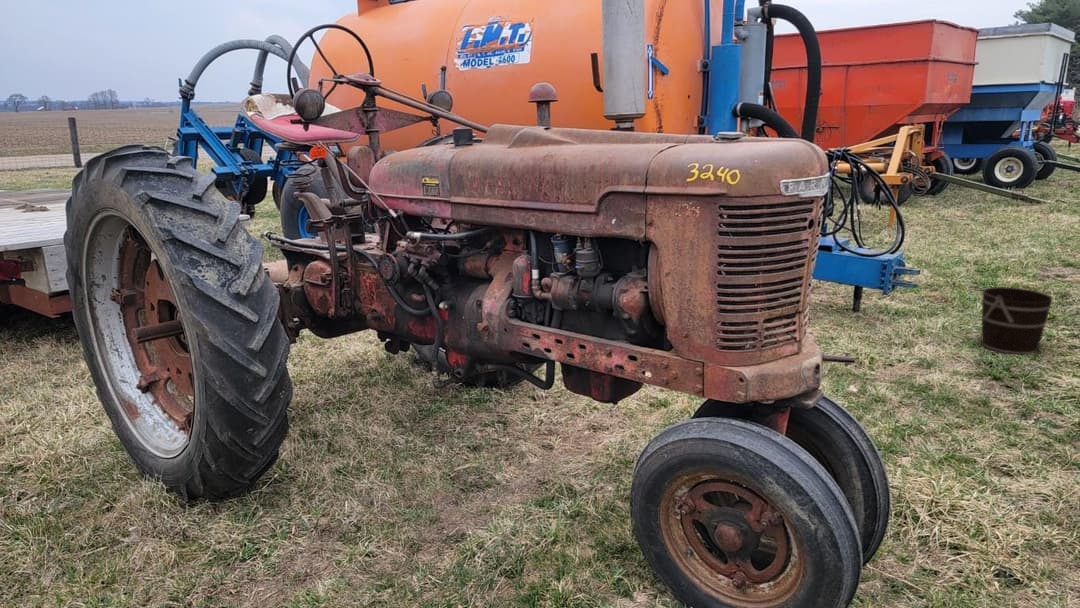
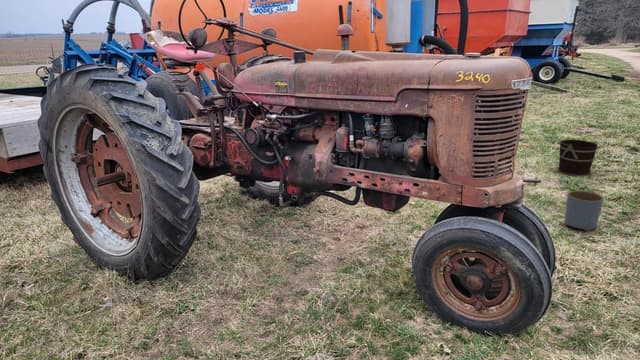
planter: none [964,380,1034,455] -> present [565,190,604,231]

